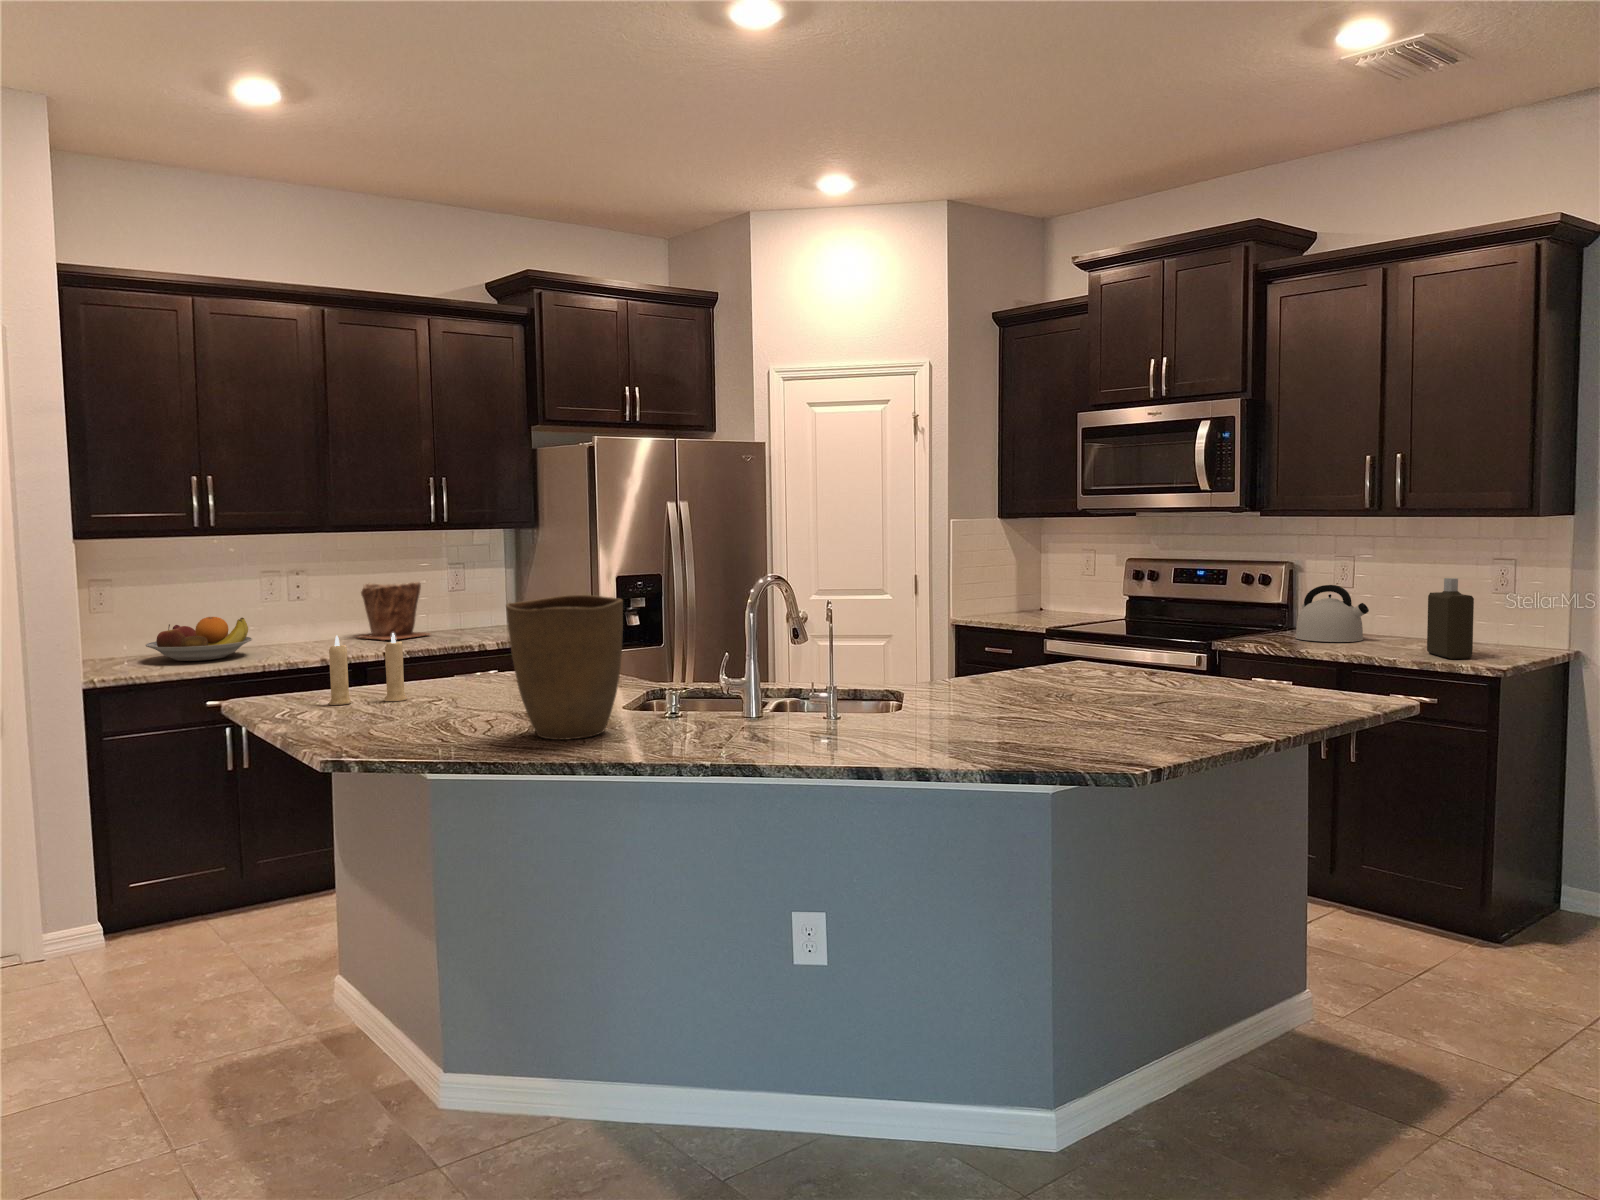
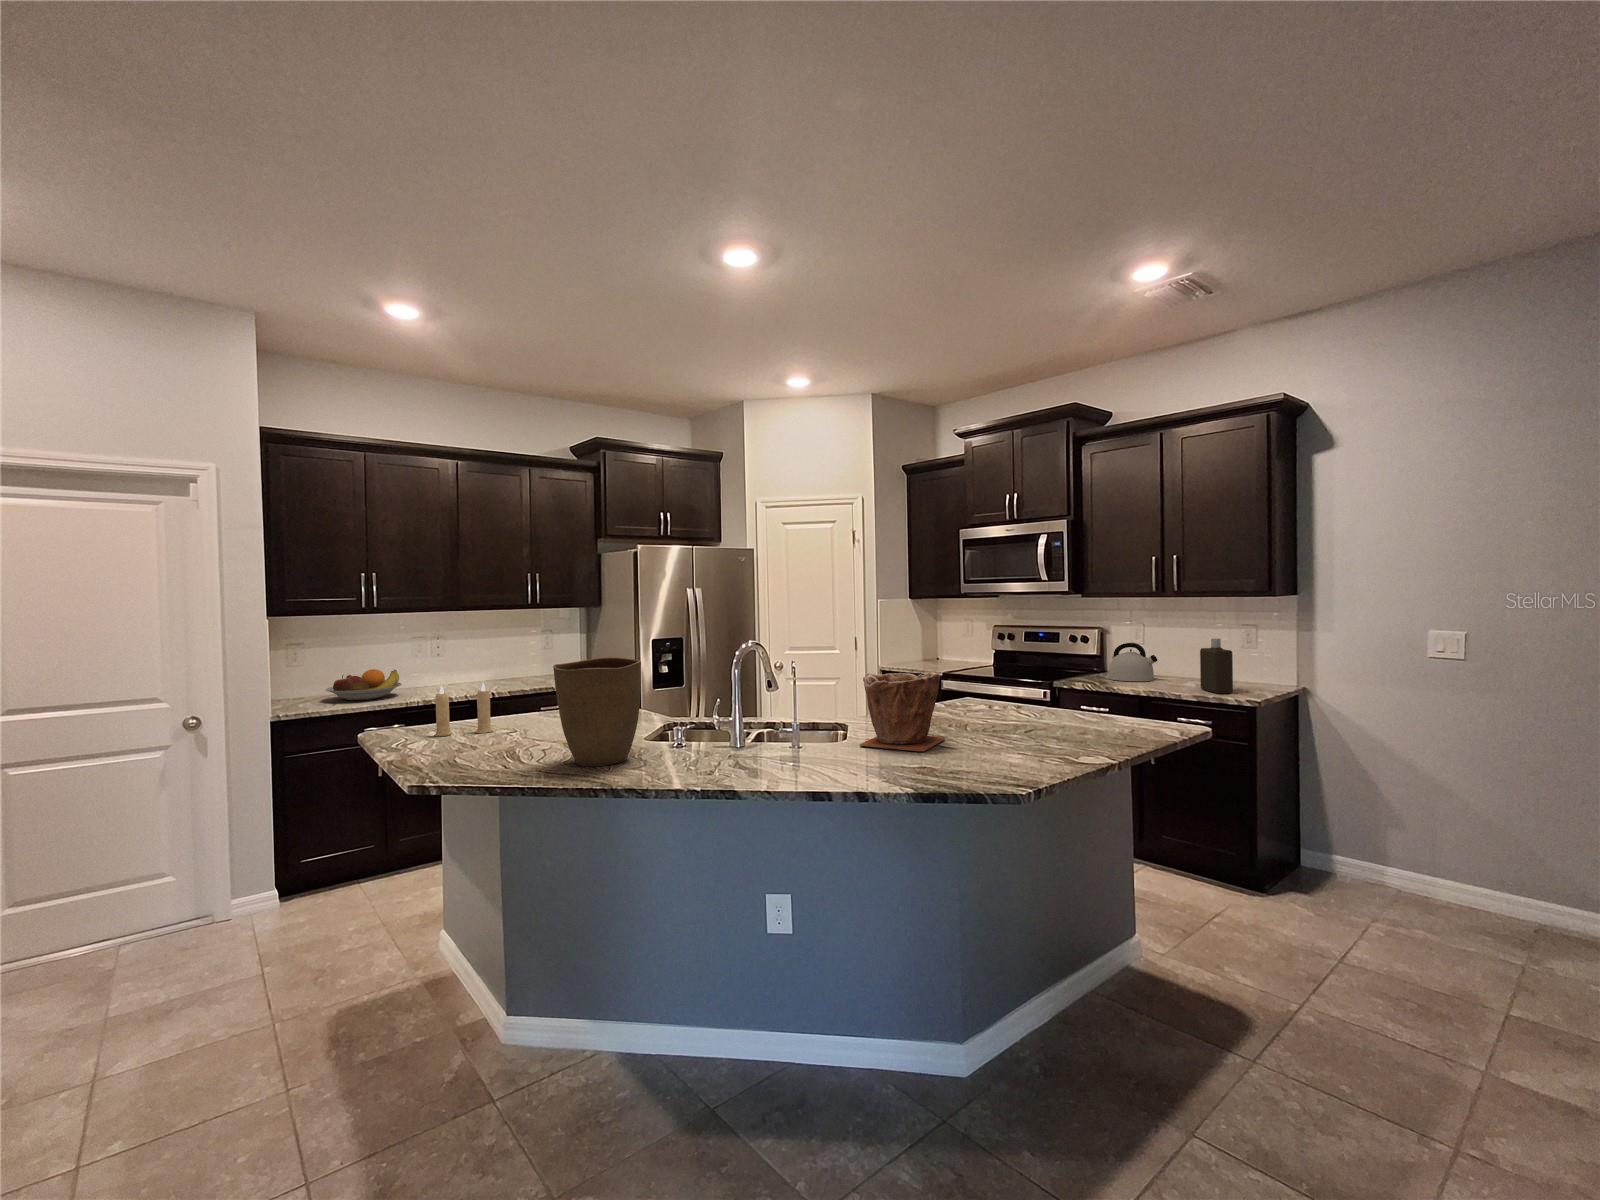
plant pot: present [358,582,430,640] -> present [860,672,945,751]

